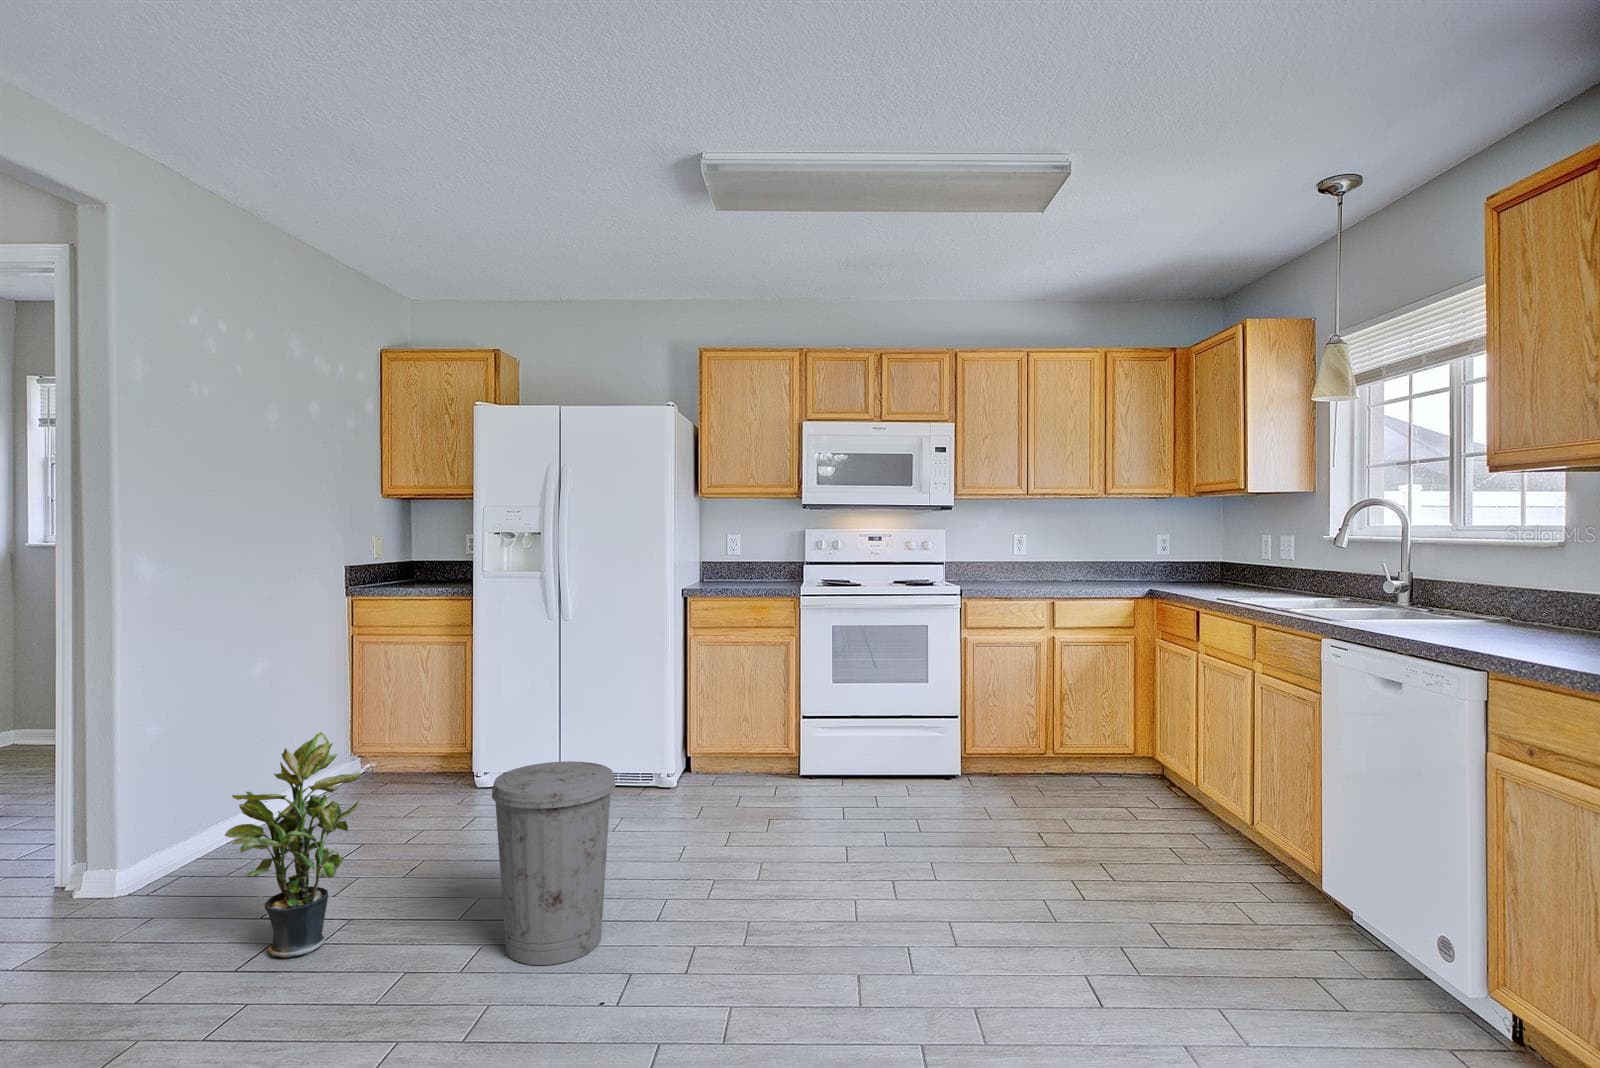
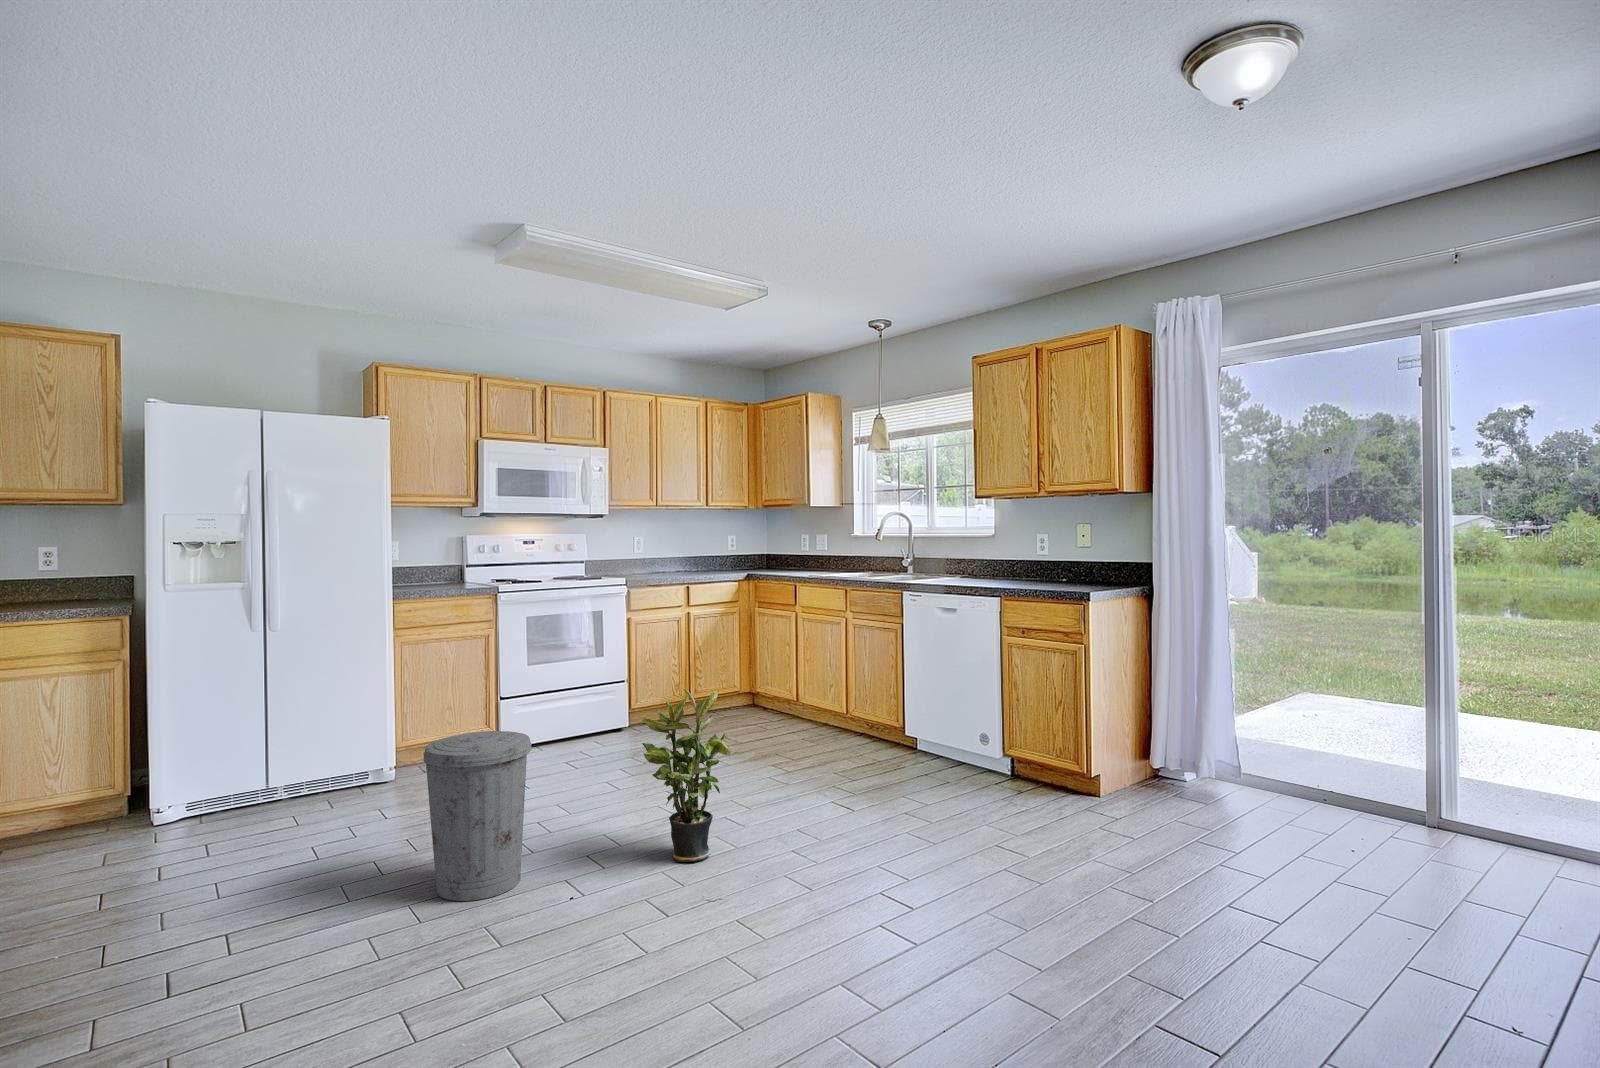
potted plant: present [225,732,361,959] -> present [642,689,730,862]

